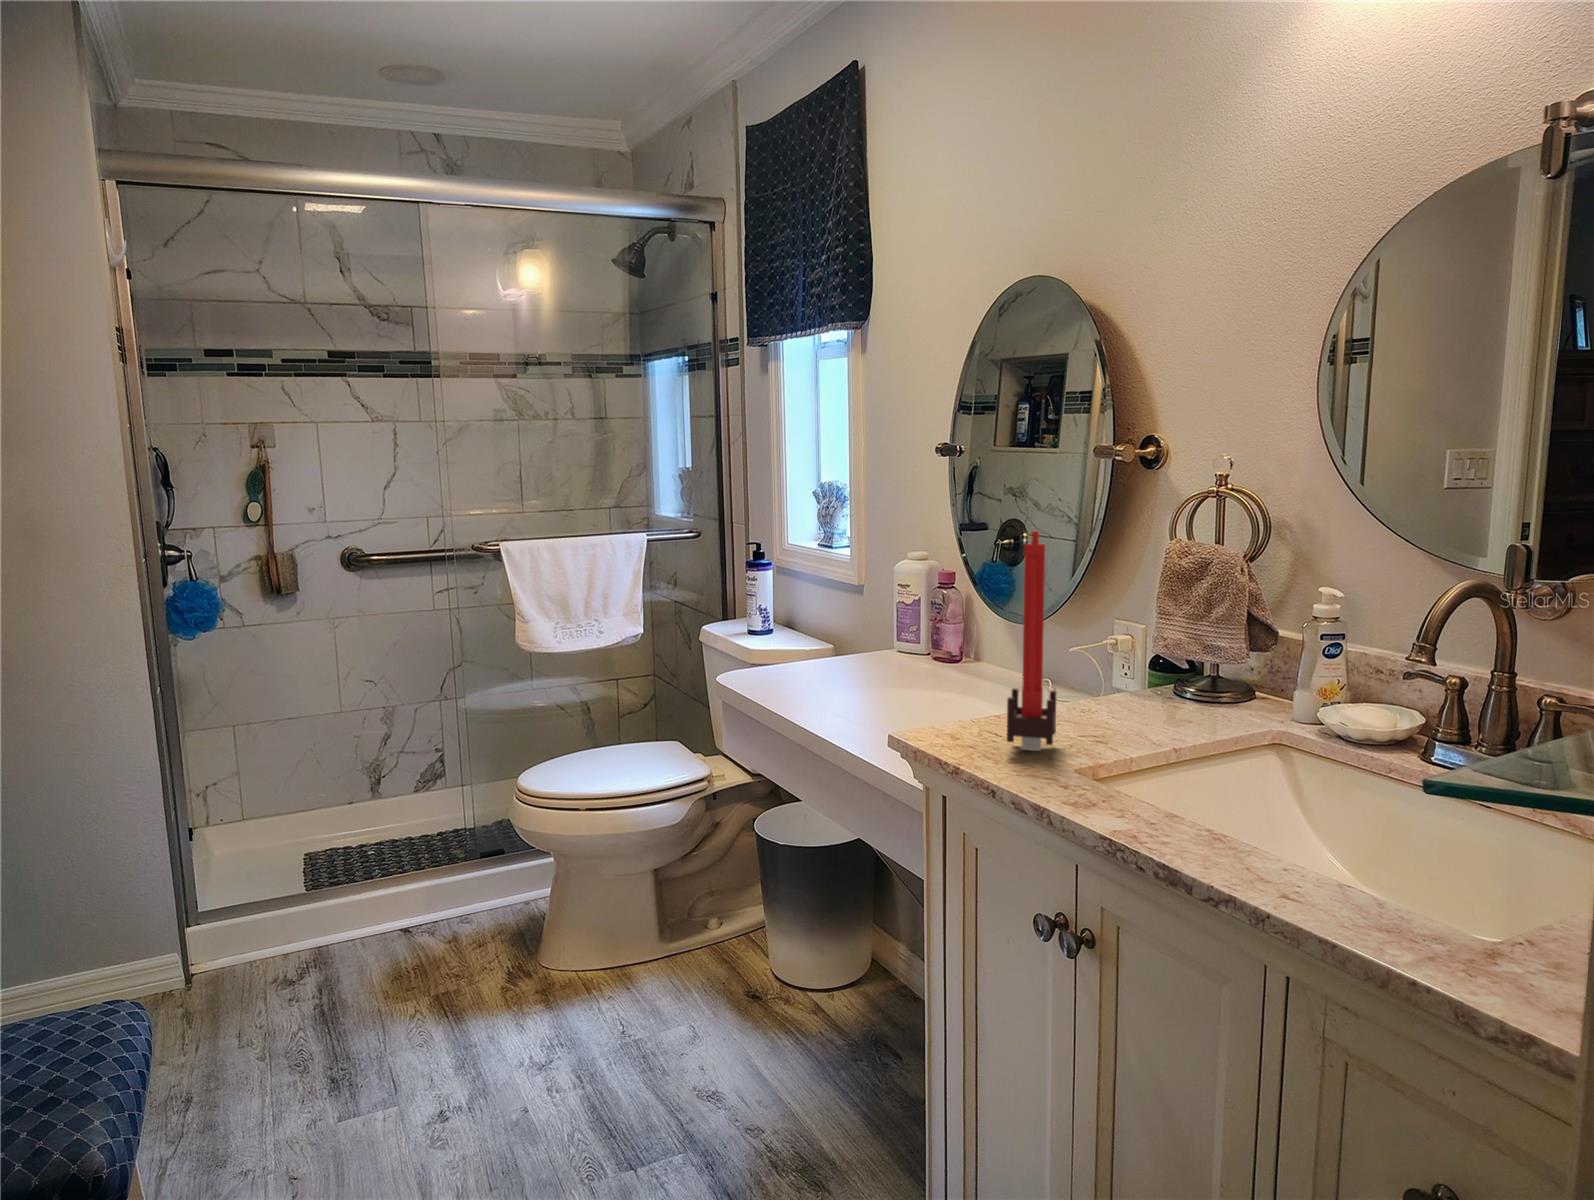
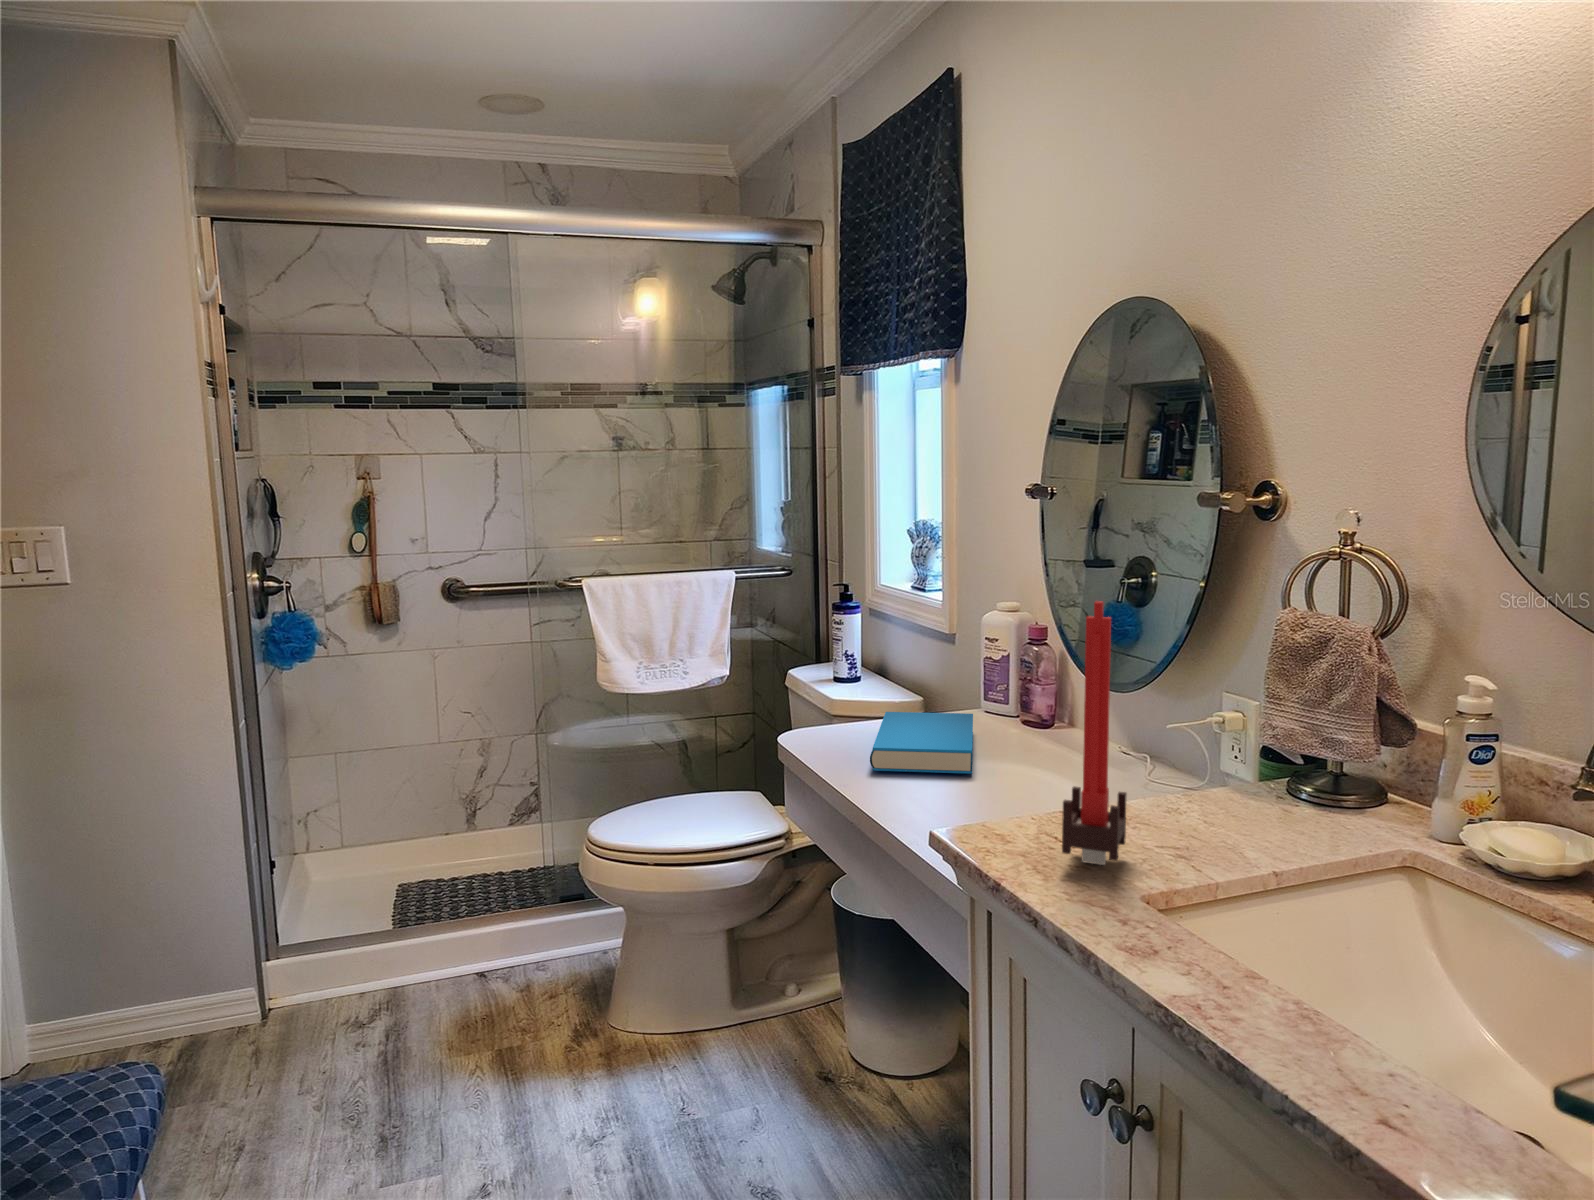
book: none [808,652,899,702] -> present [870,712,973,774]

